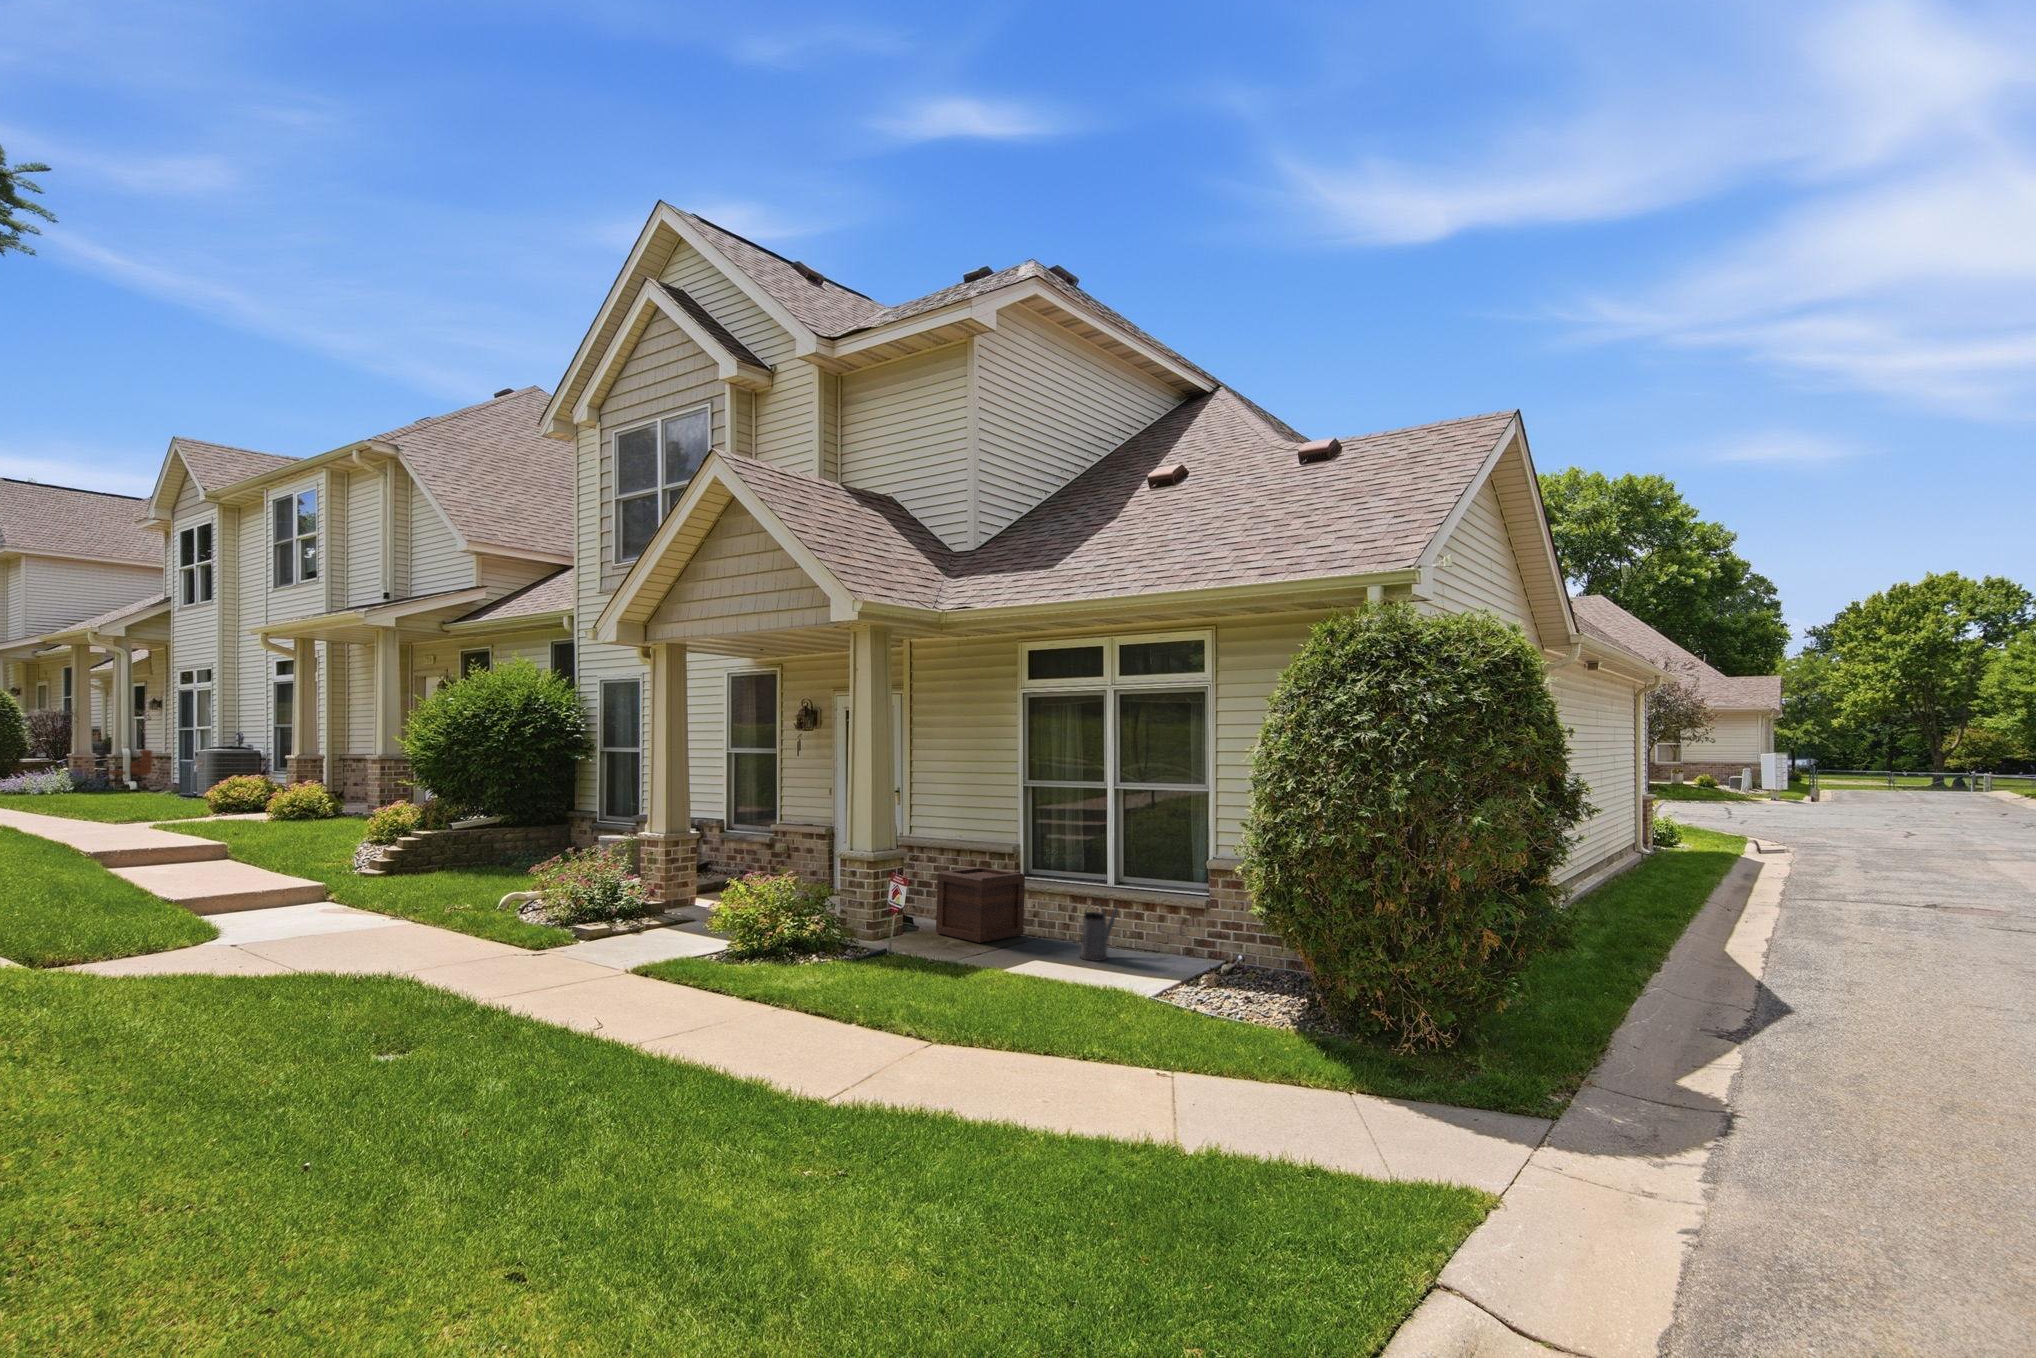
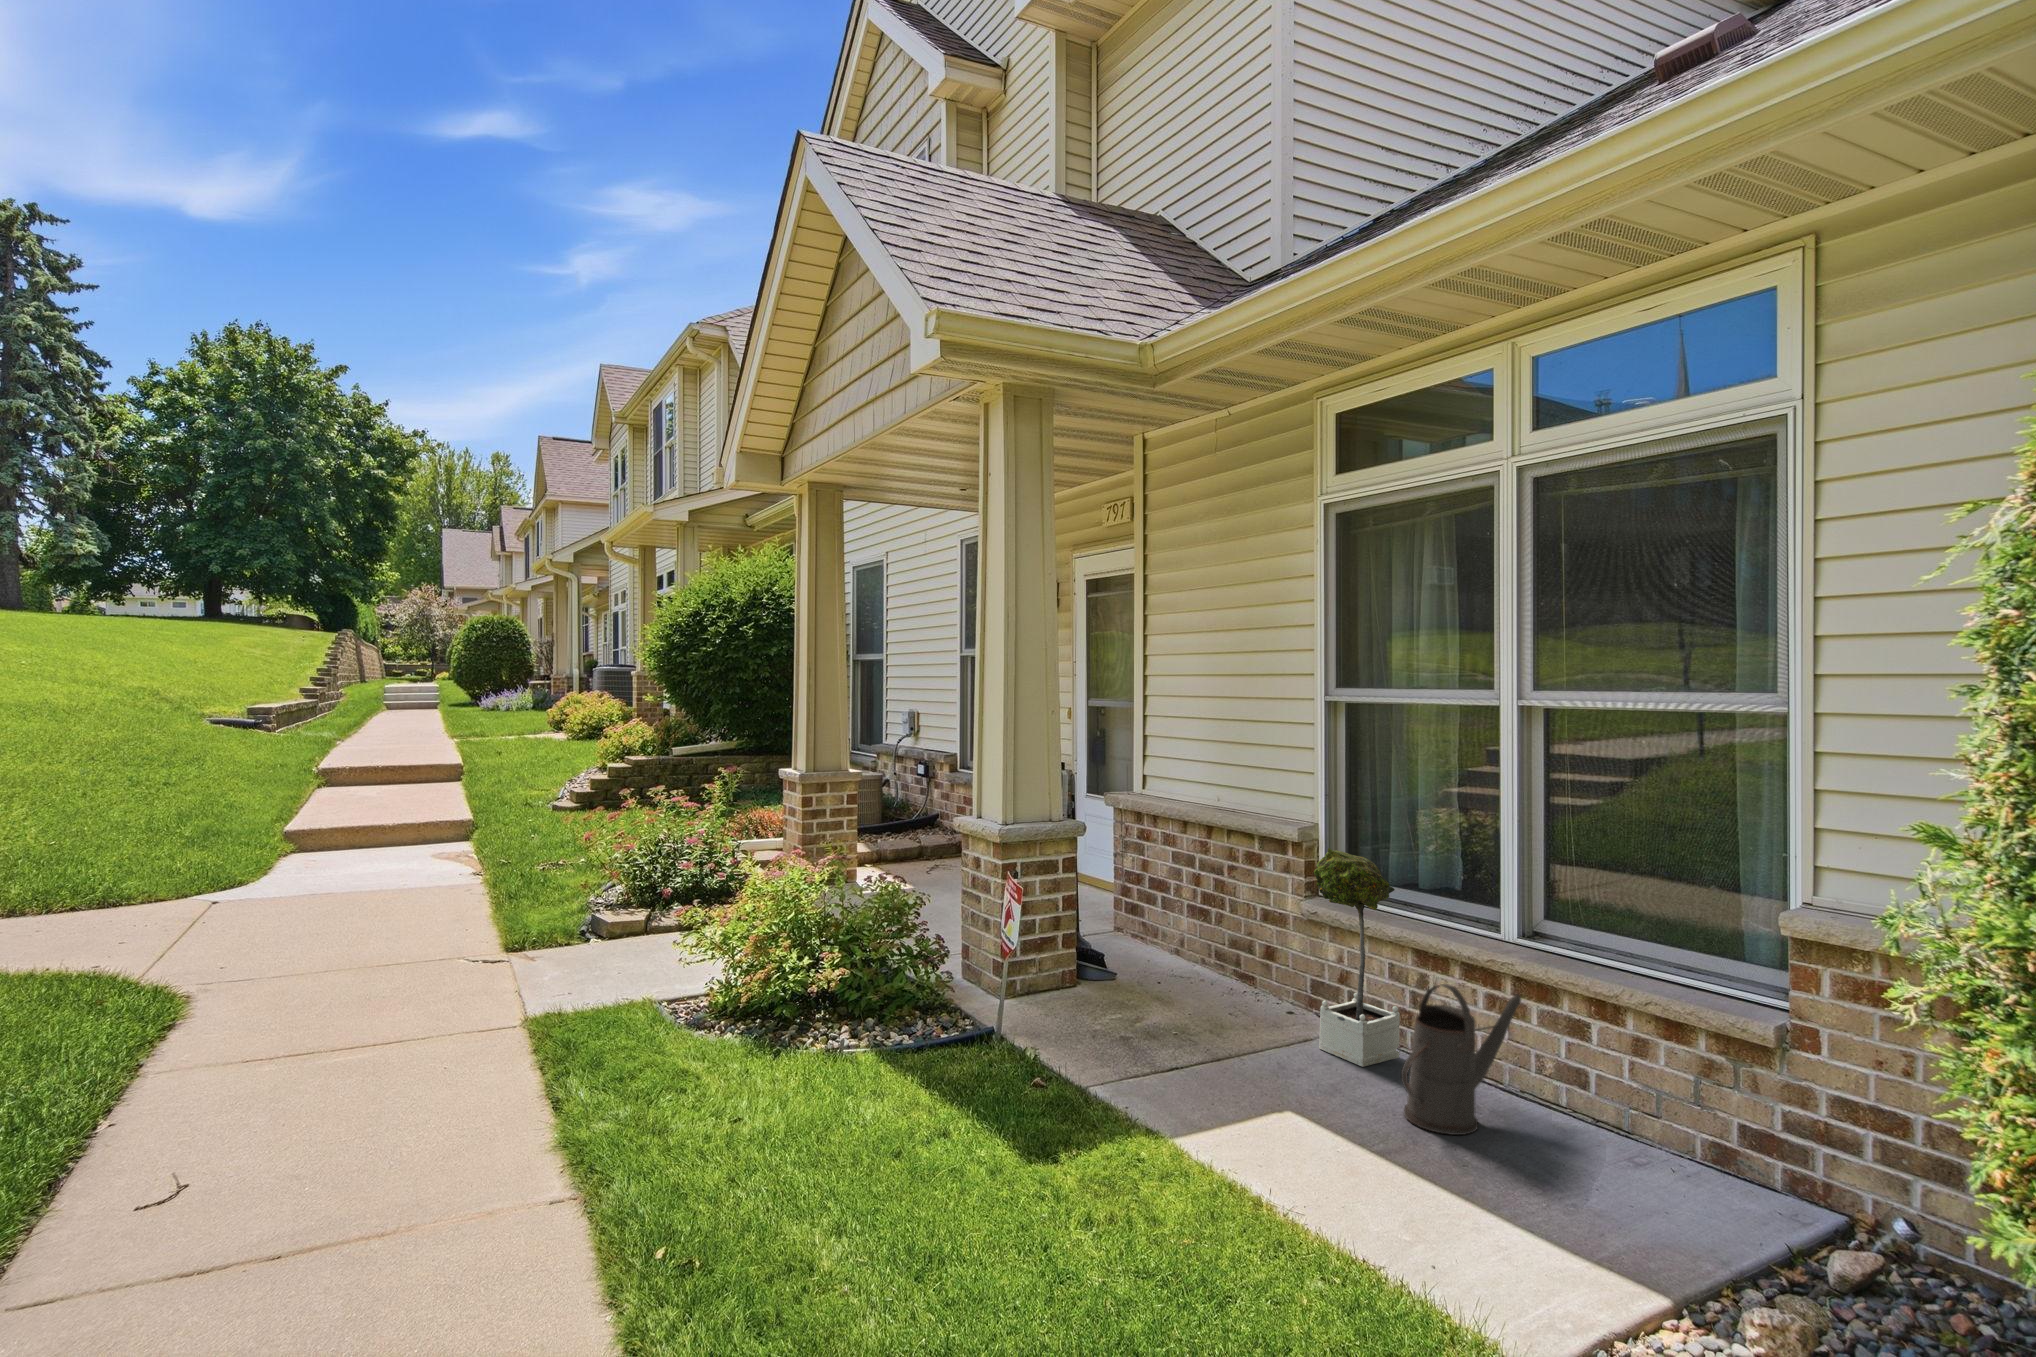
lounge chair: present [109,749,152,781] -> none [581,678,617,706]
potted tree: none [1030,853,1067,947] -> present [1314,848,1400,1067]
wooden crate: present [936,867,1025,943] -> none [1136,865,1318,1029]

